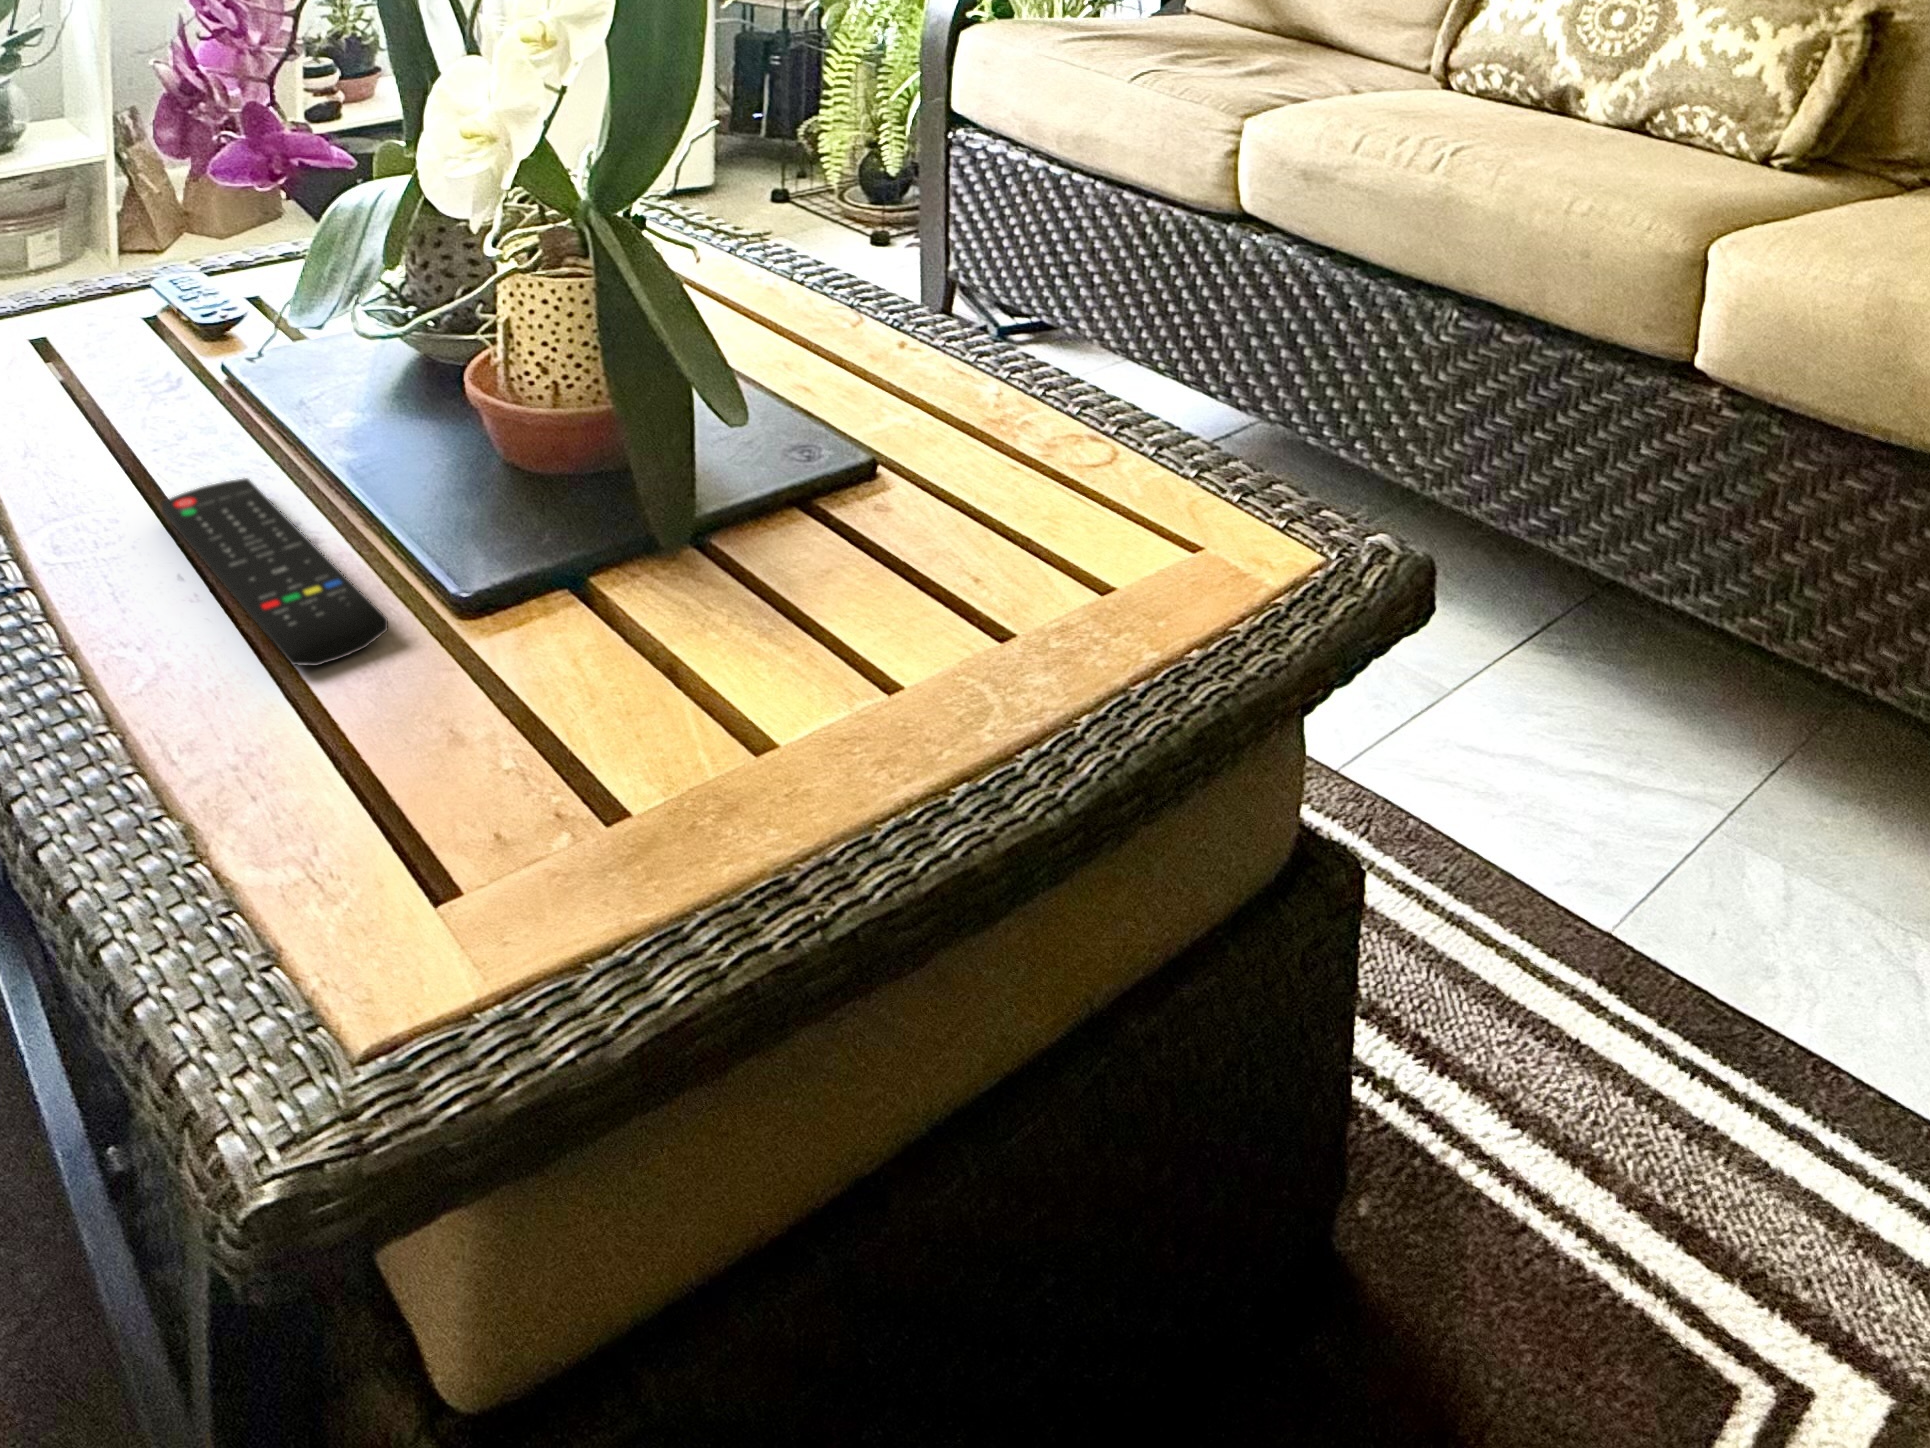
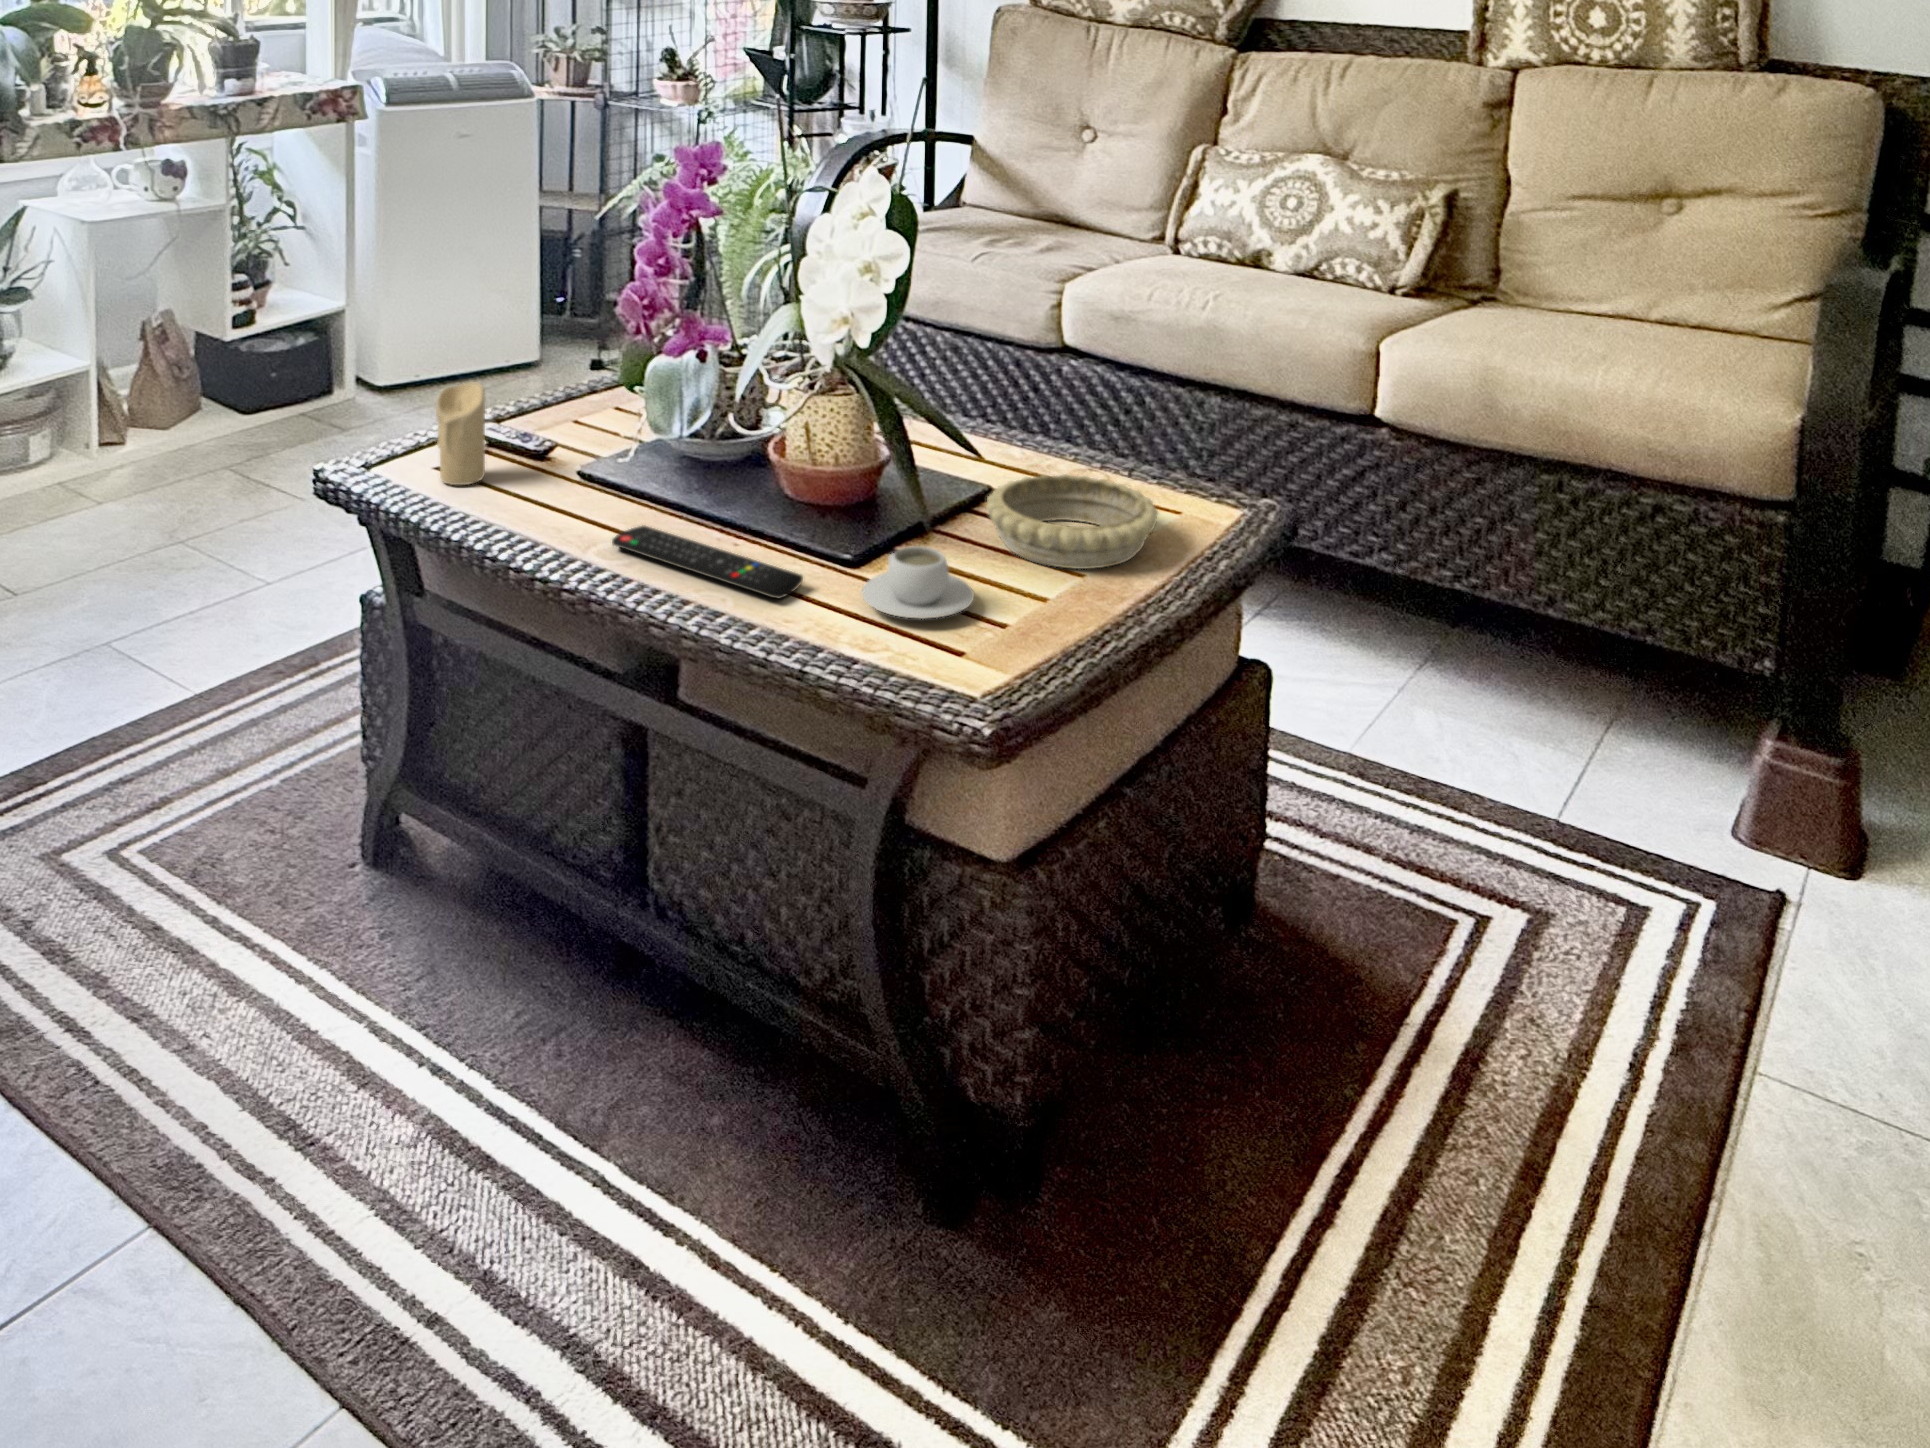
candle: none [62,210,150,372] -> present [436,382,485,485]
decorative bowl: none [809,444,1134,654] -> present [986,474,1158,569]
teacup: none [438,590,672,759] -> present [862,546,974,619]

